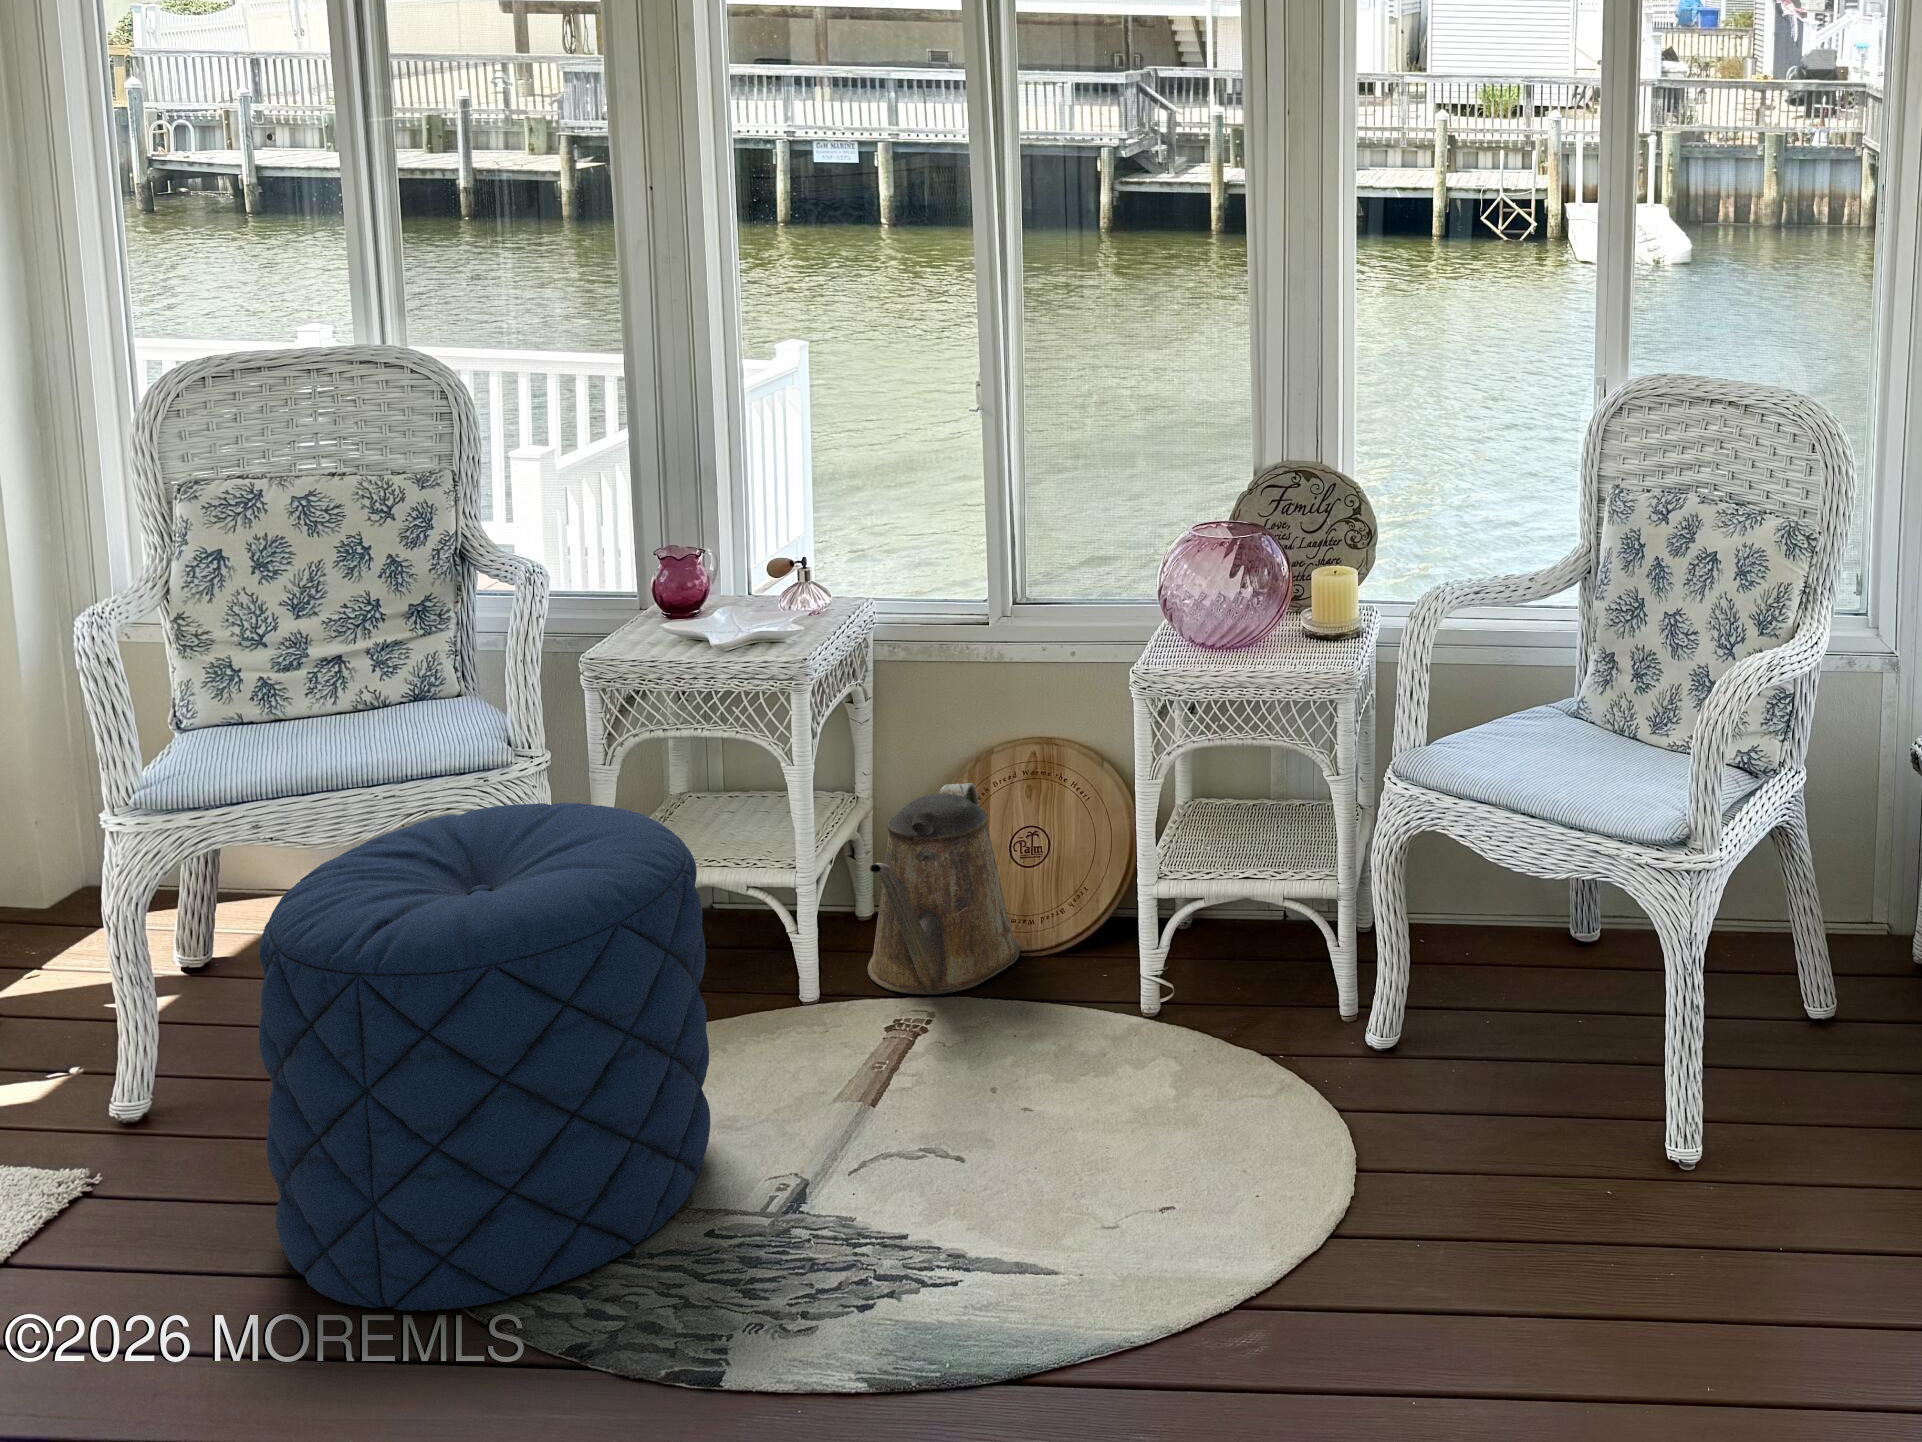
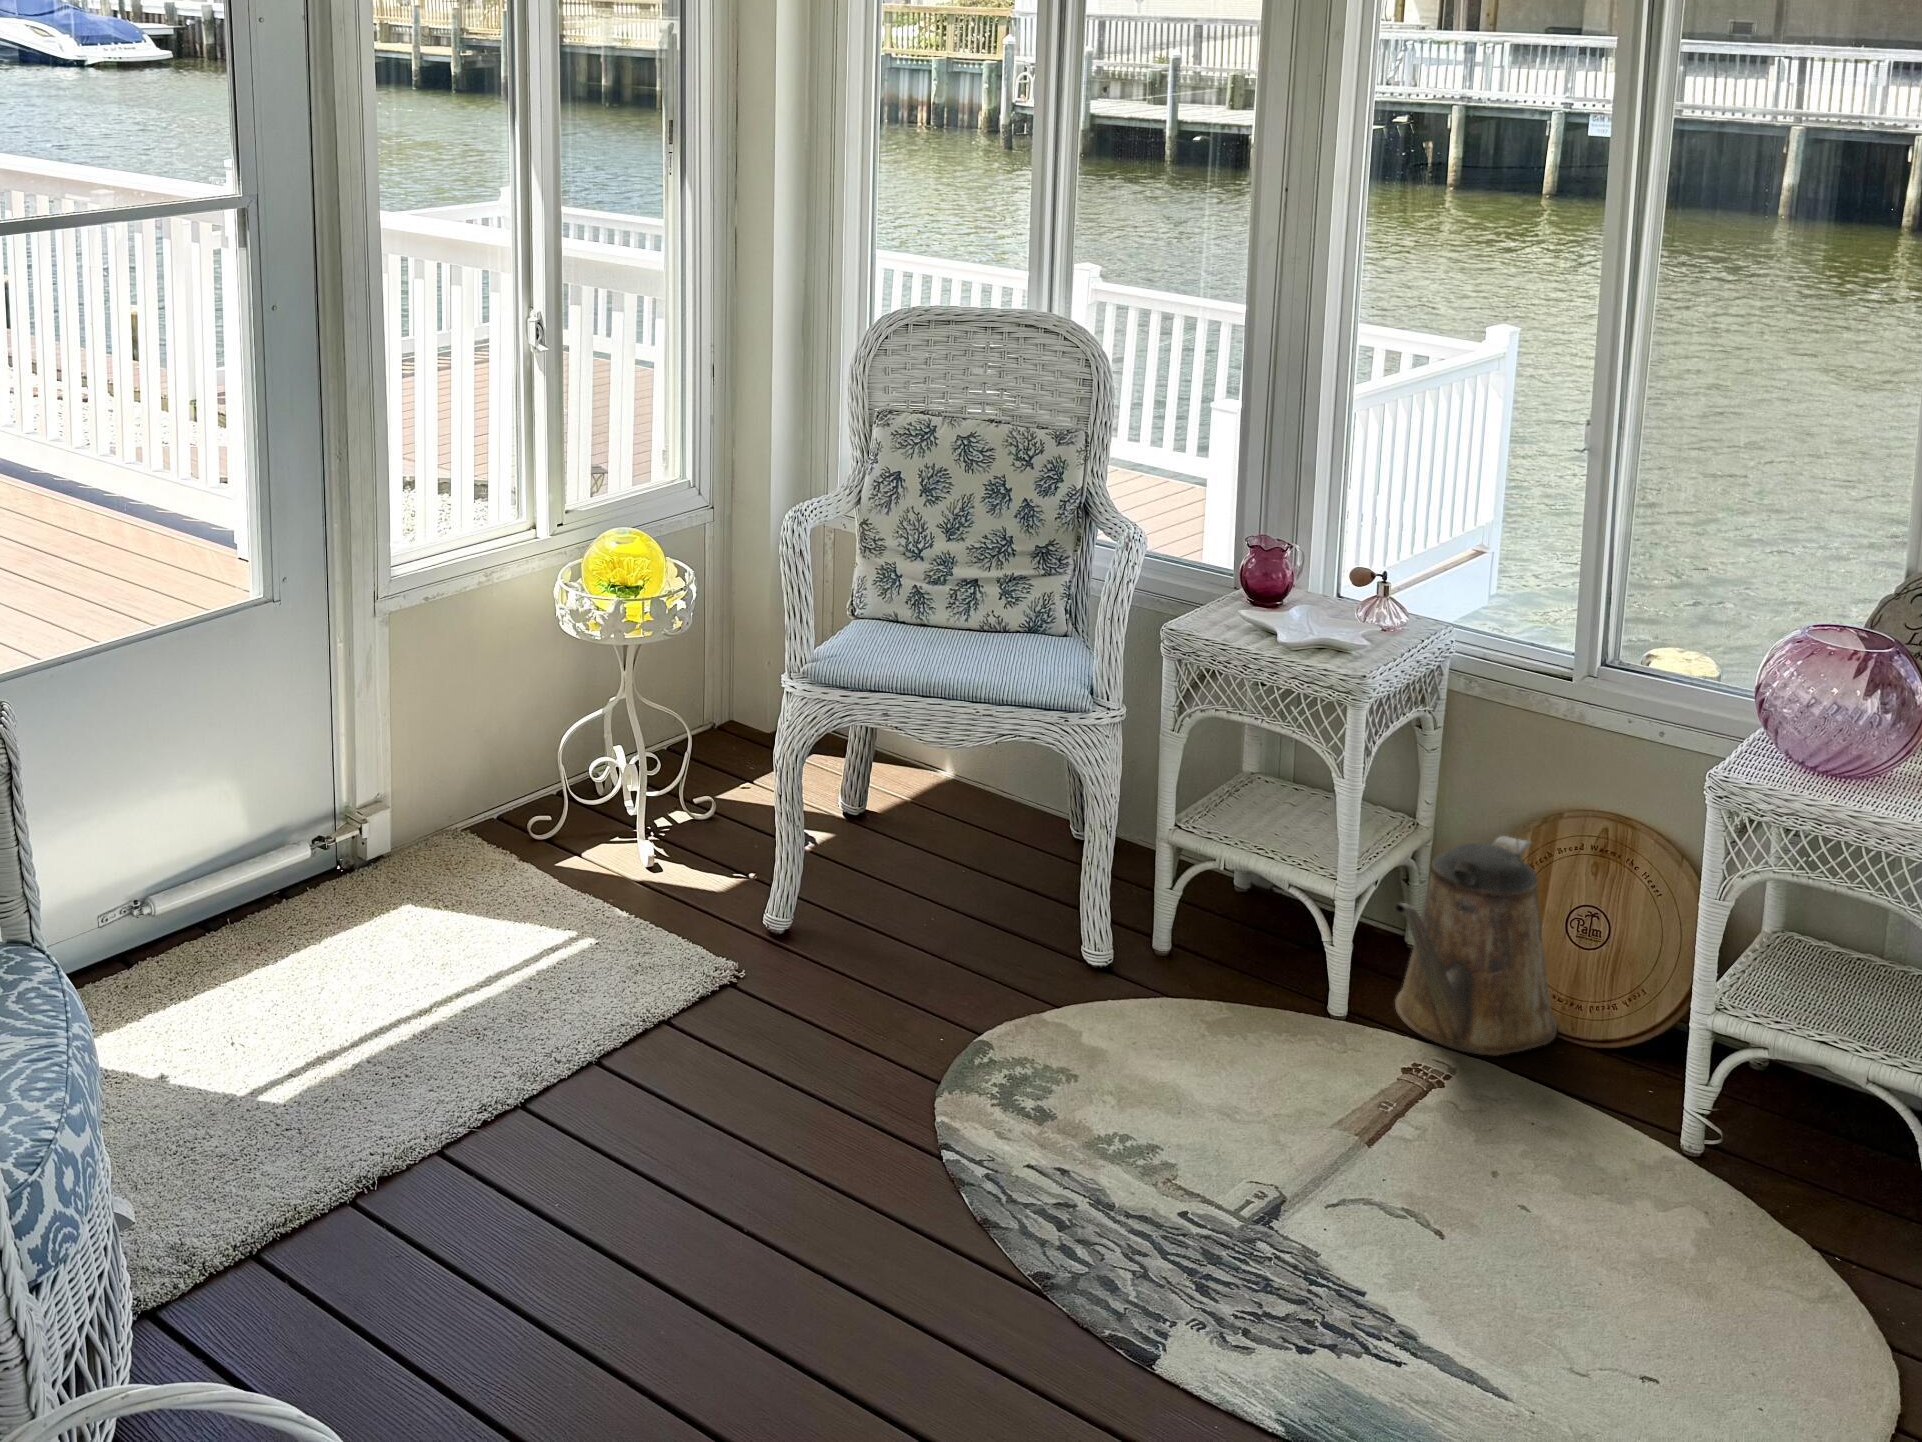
pouf: present [259,803,710,1311] -> none [845,751,1219,1207]

